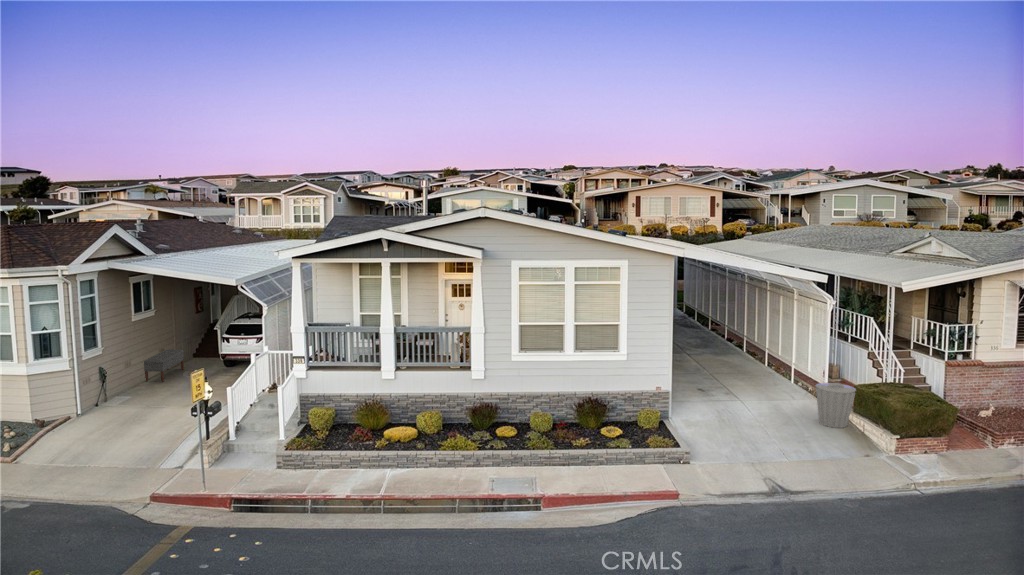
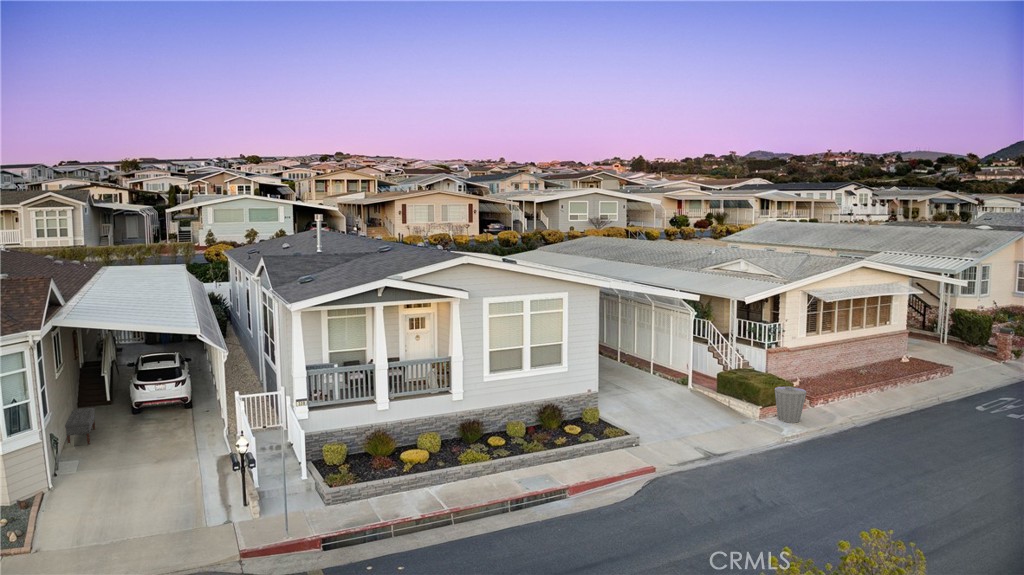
trash can: present [816,383,856,428] -> present [775,386,806,423]

